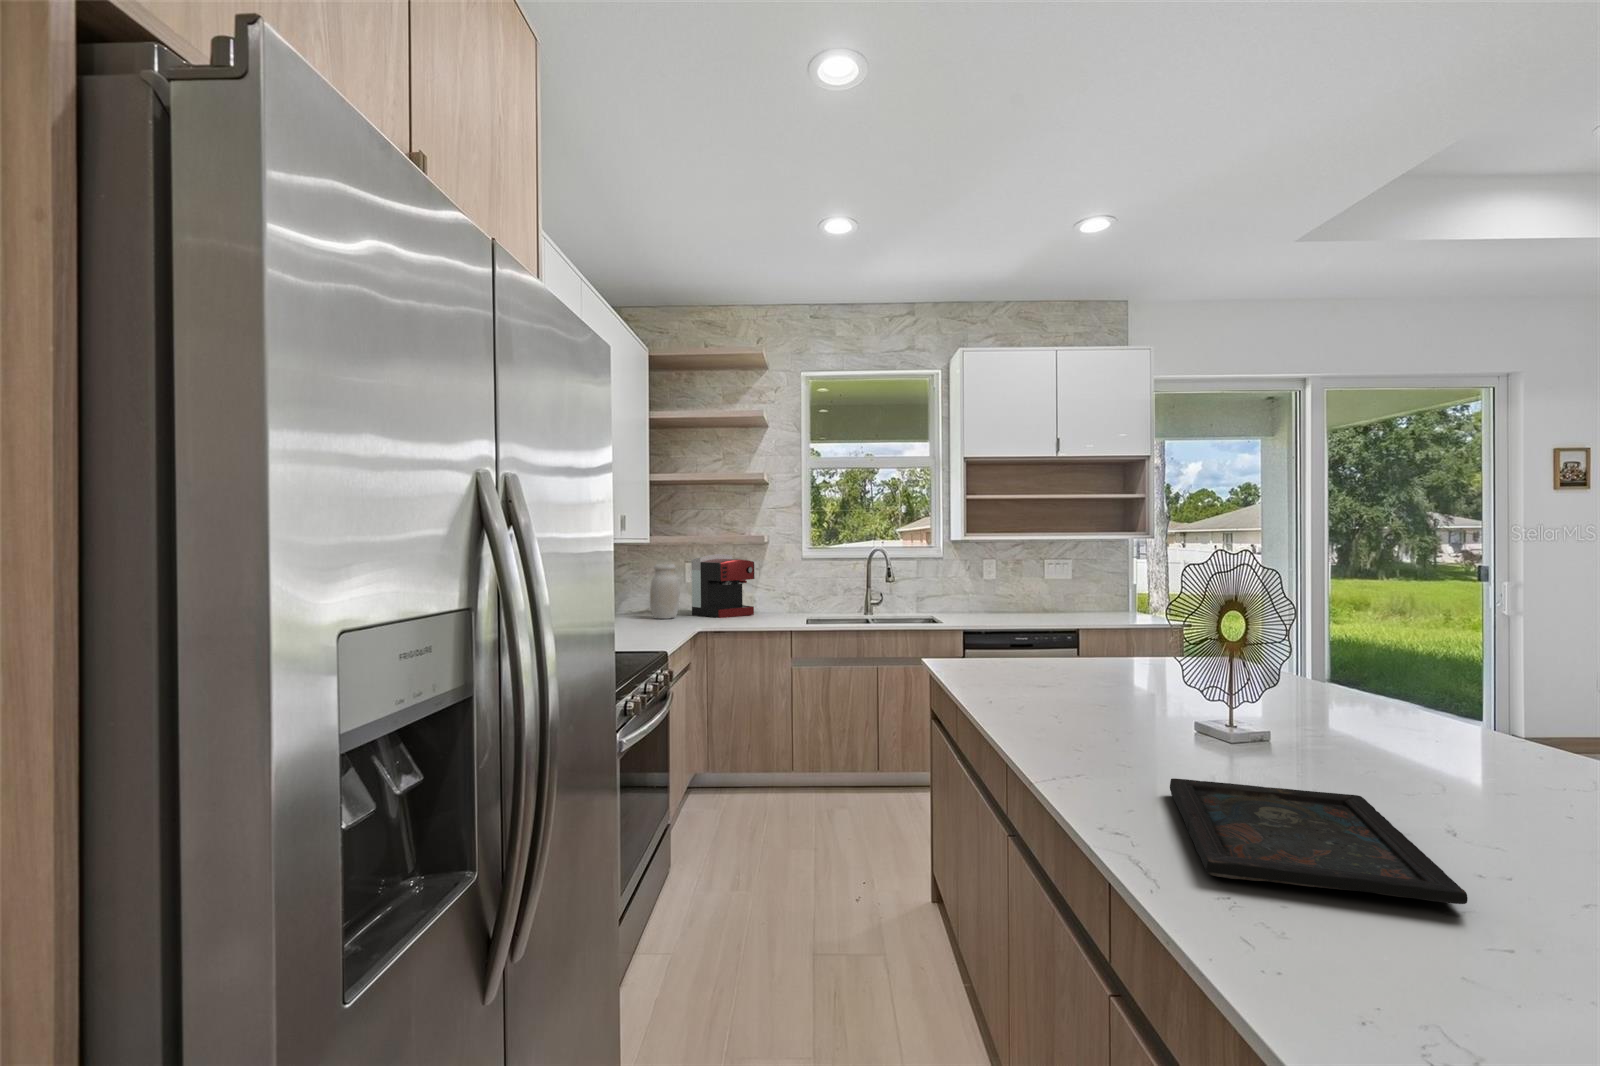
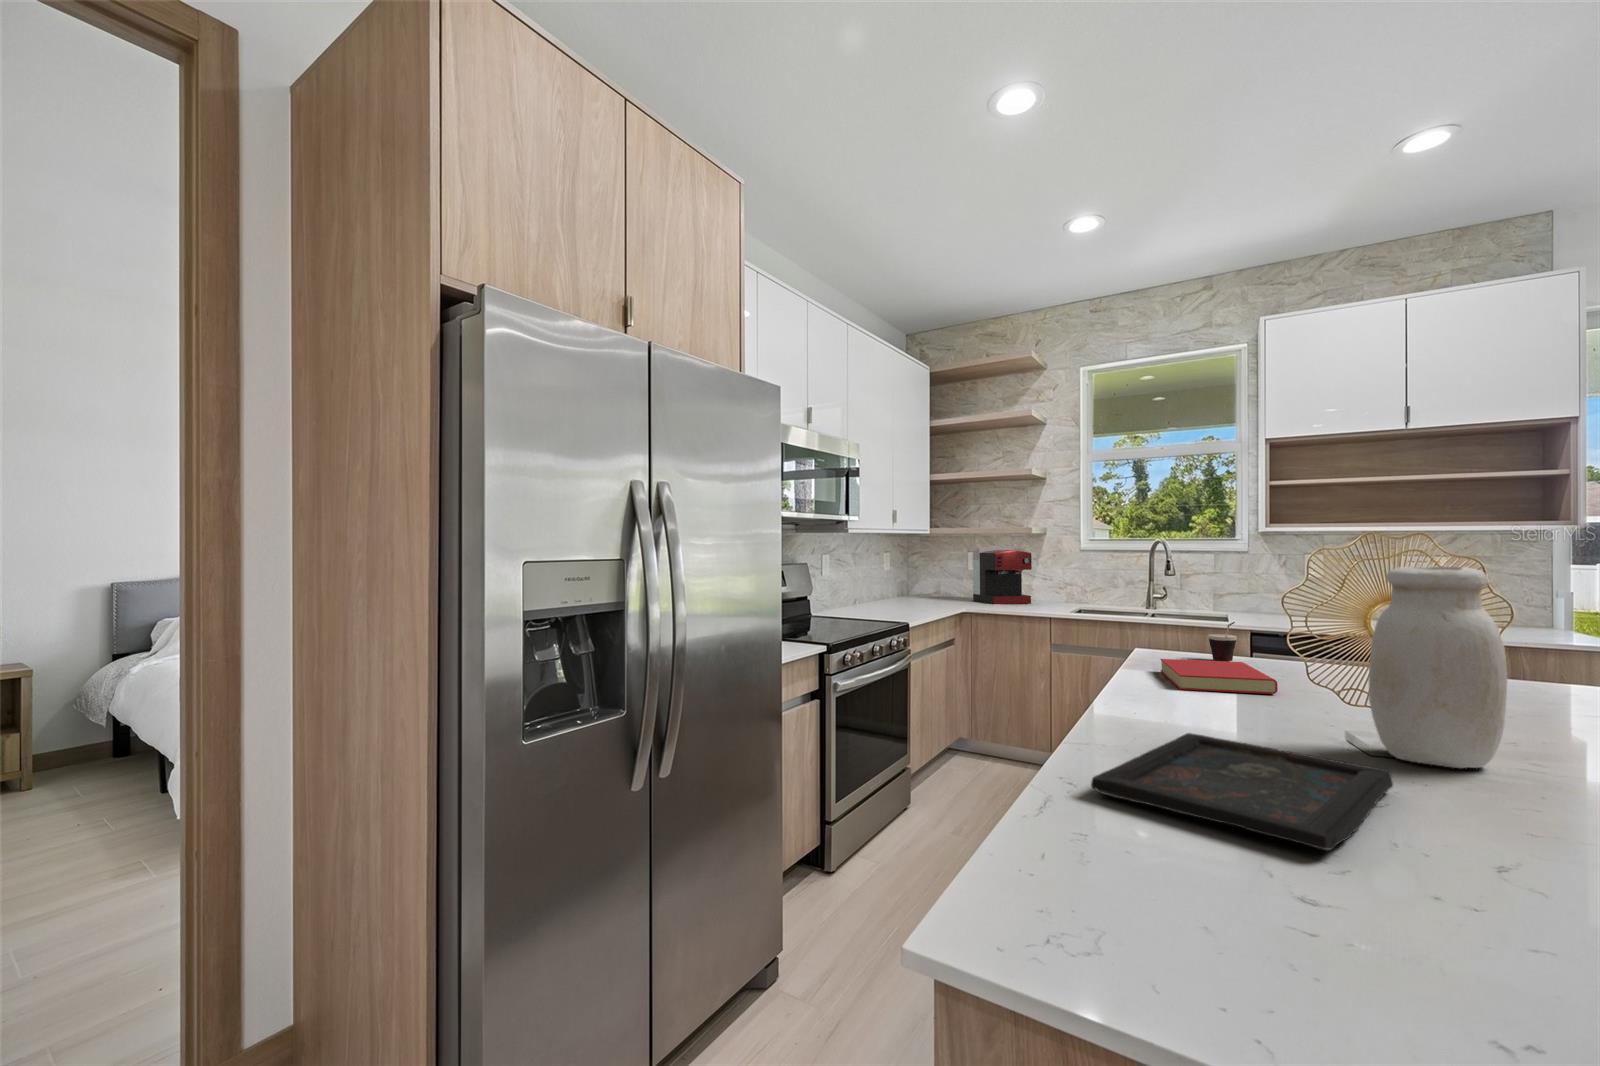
jar: present [650,564,679,619] -> present [1369,566,1507,768]
cup: none [1015,640,1047,677] -> present [1208,622,1237,661]
book: none [1003,680,1126,717] -> present [1160,659,1278,694]

